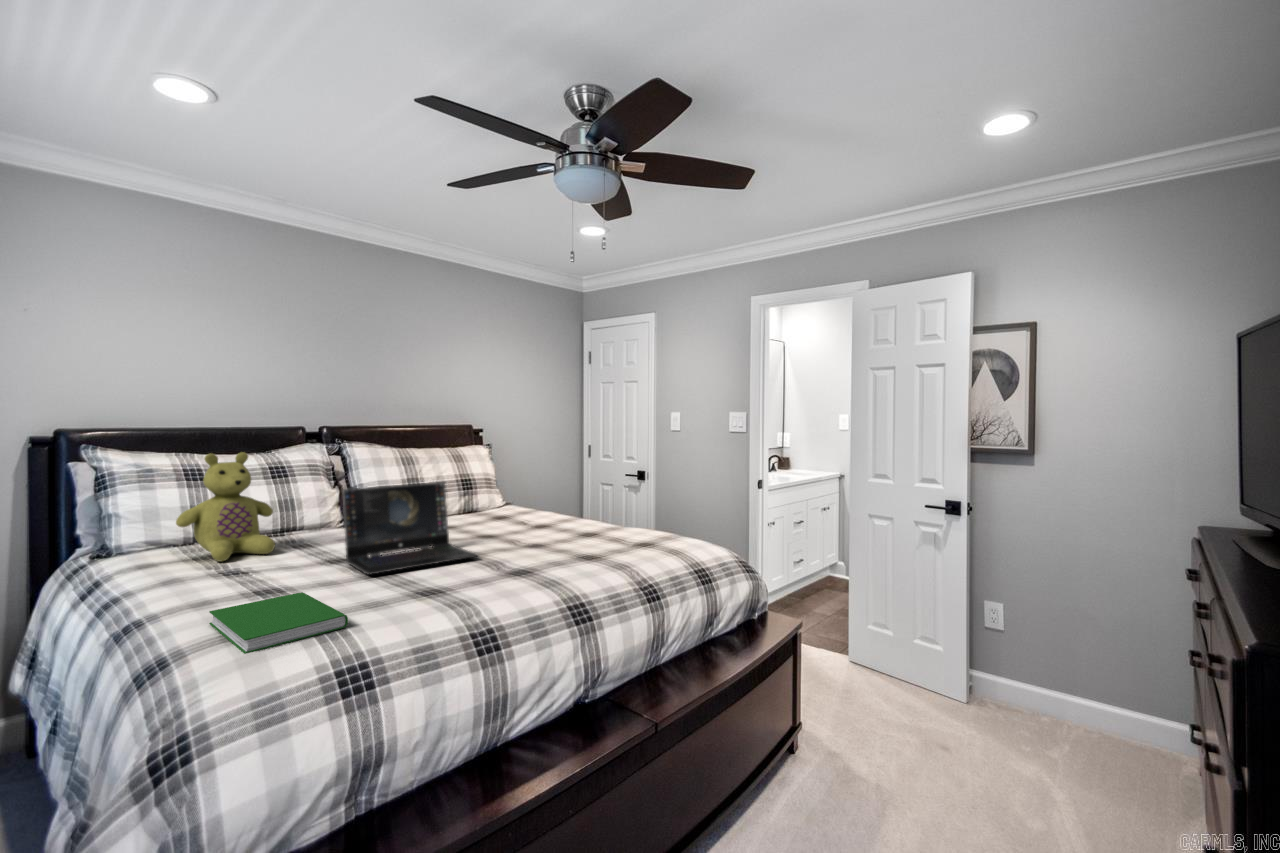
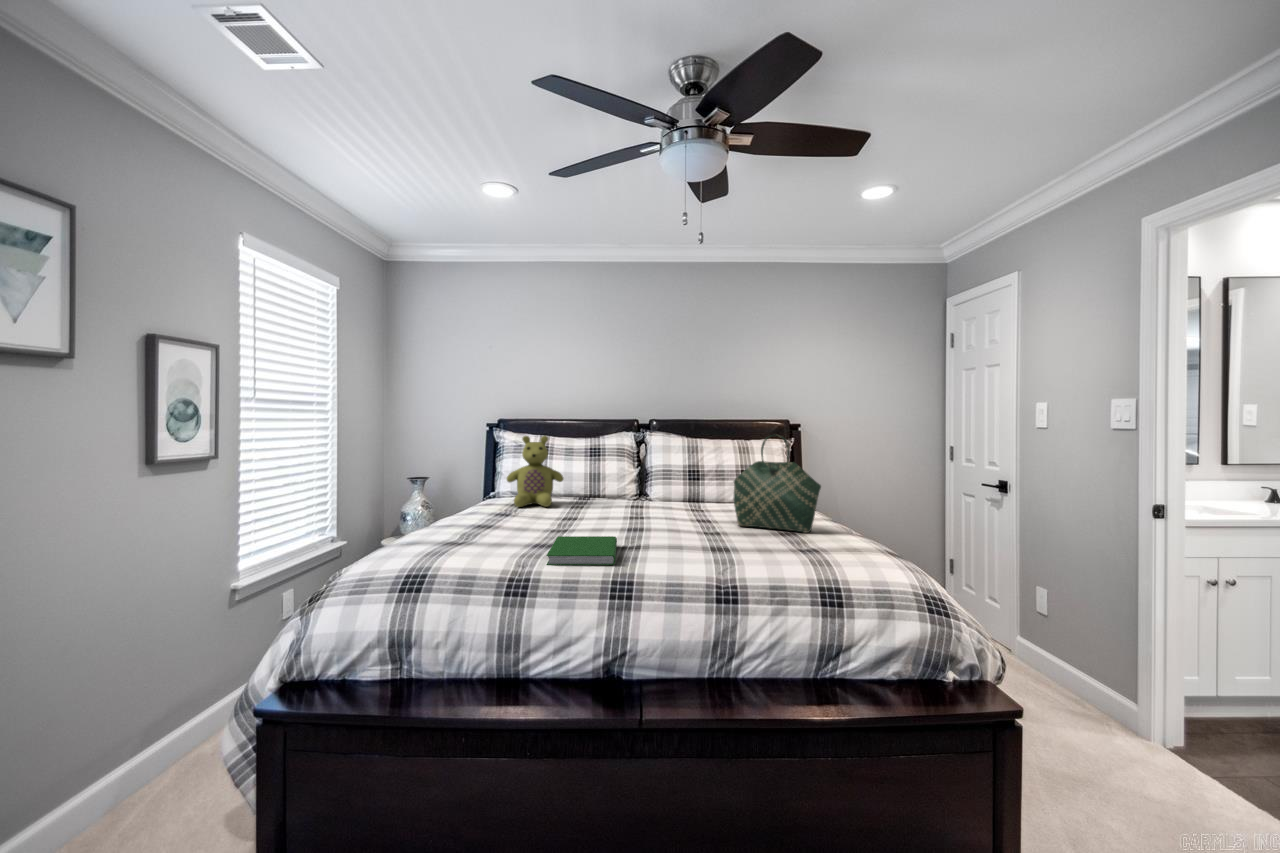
tote bag: none [534,443,615,536] -> present [733,434,821,533]
laptop: present [343,482,477,575] -> none [549,463,645,530]
hardcover book: present [209,592,348,654] -> present [546,536,617,565]

